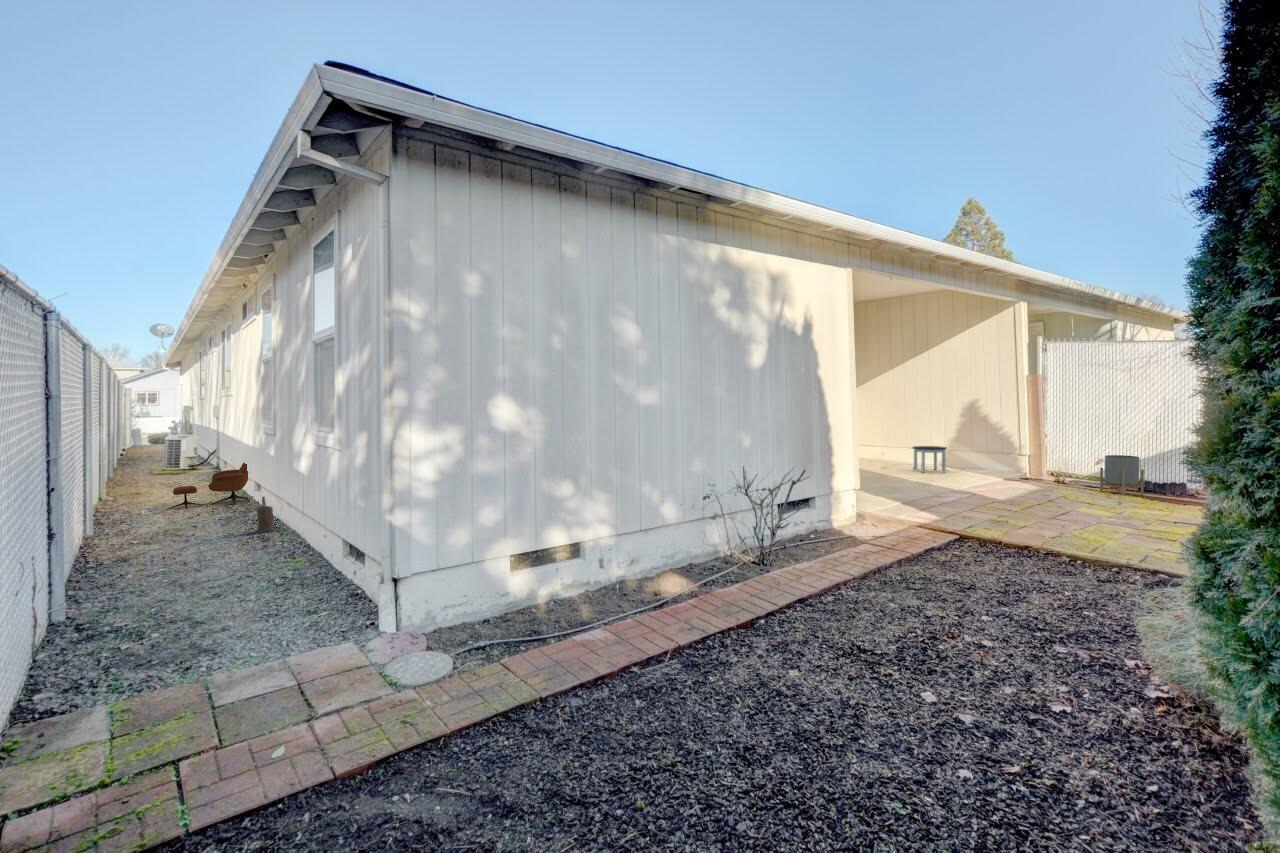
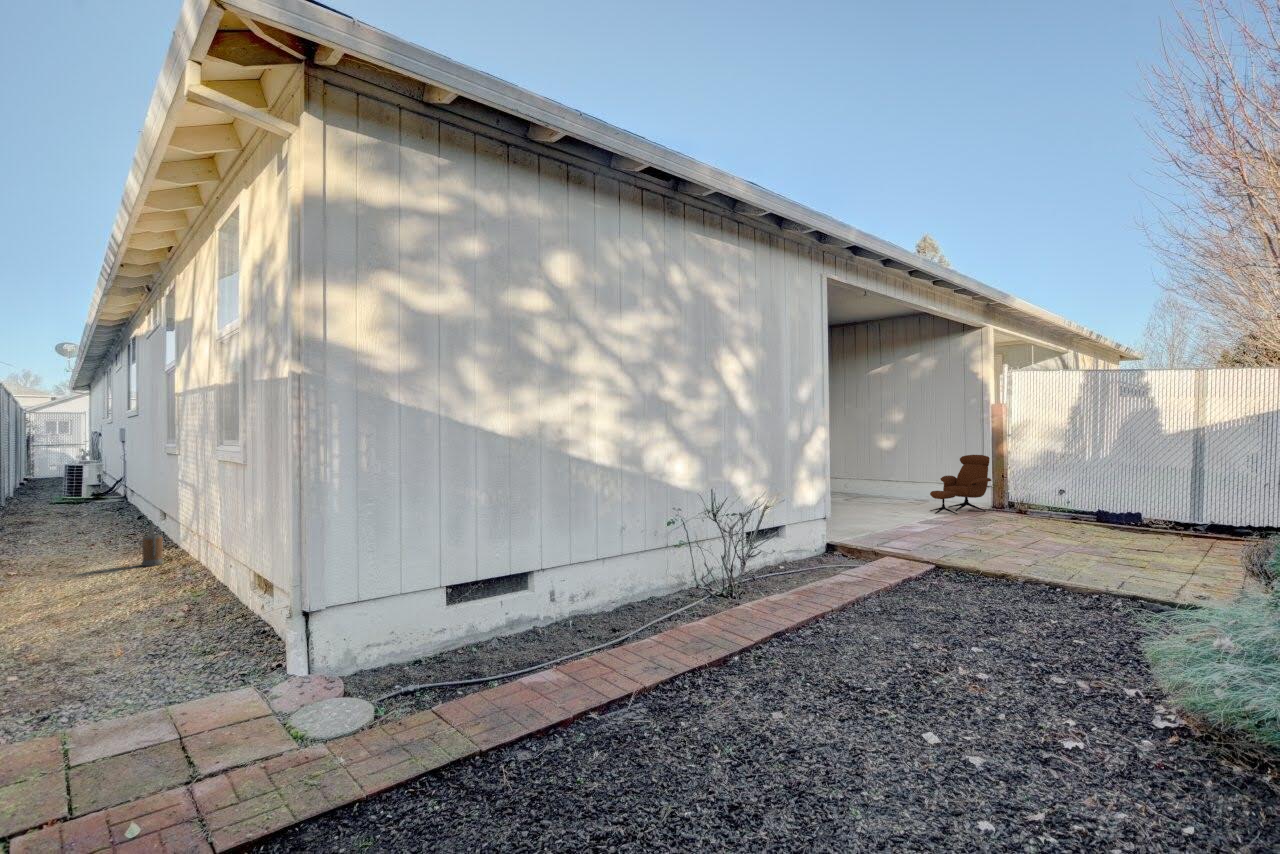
round table: present [913,446,947,472] -> none [877,475,913,503]
planter: present [1100,455,1144,495] -> none [1066,484,1109,525]
lounge chair: present [169,463,250,509] -> present [930,455,991,514]

